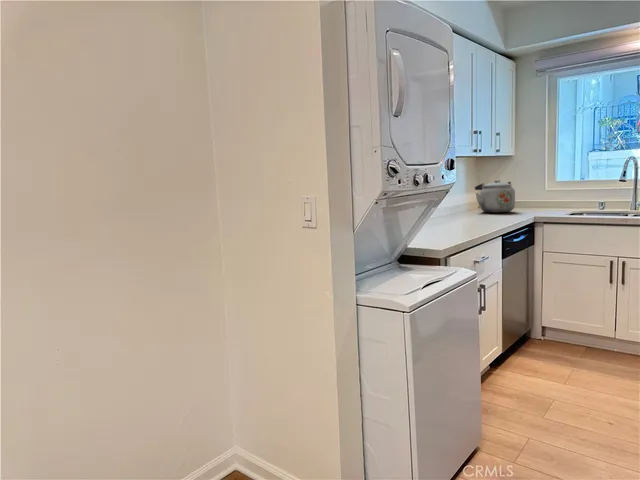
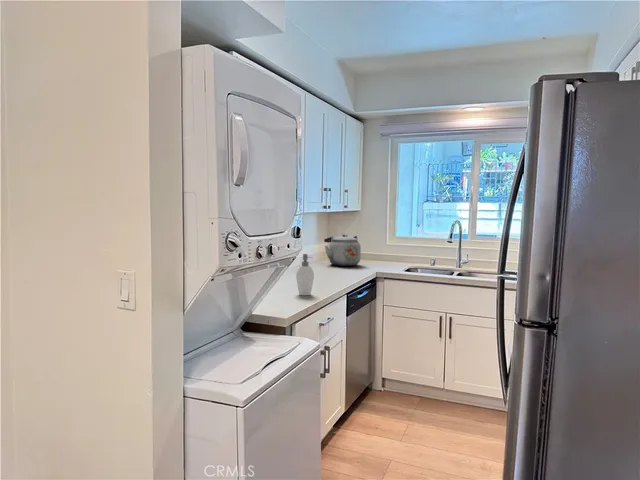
soap dispenser: none [449,193,467,234] -> present [296,254,314,295]

